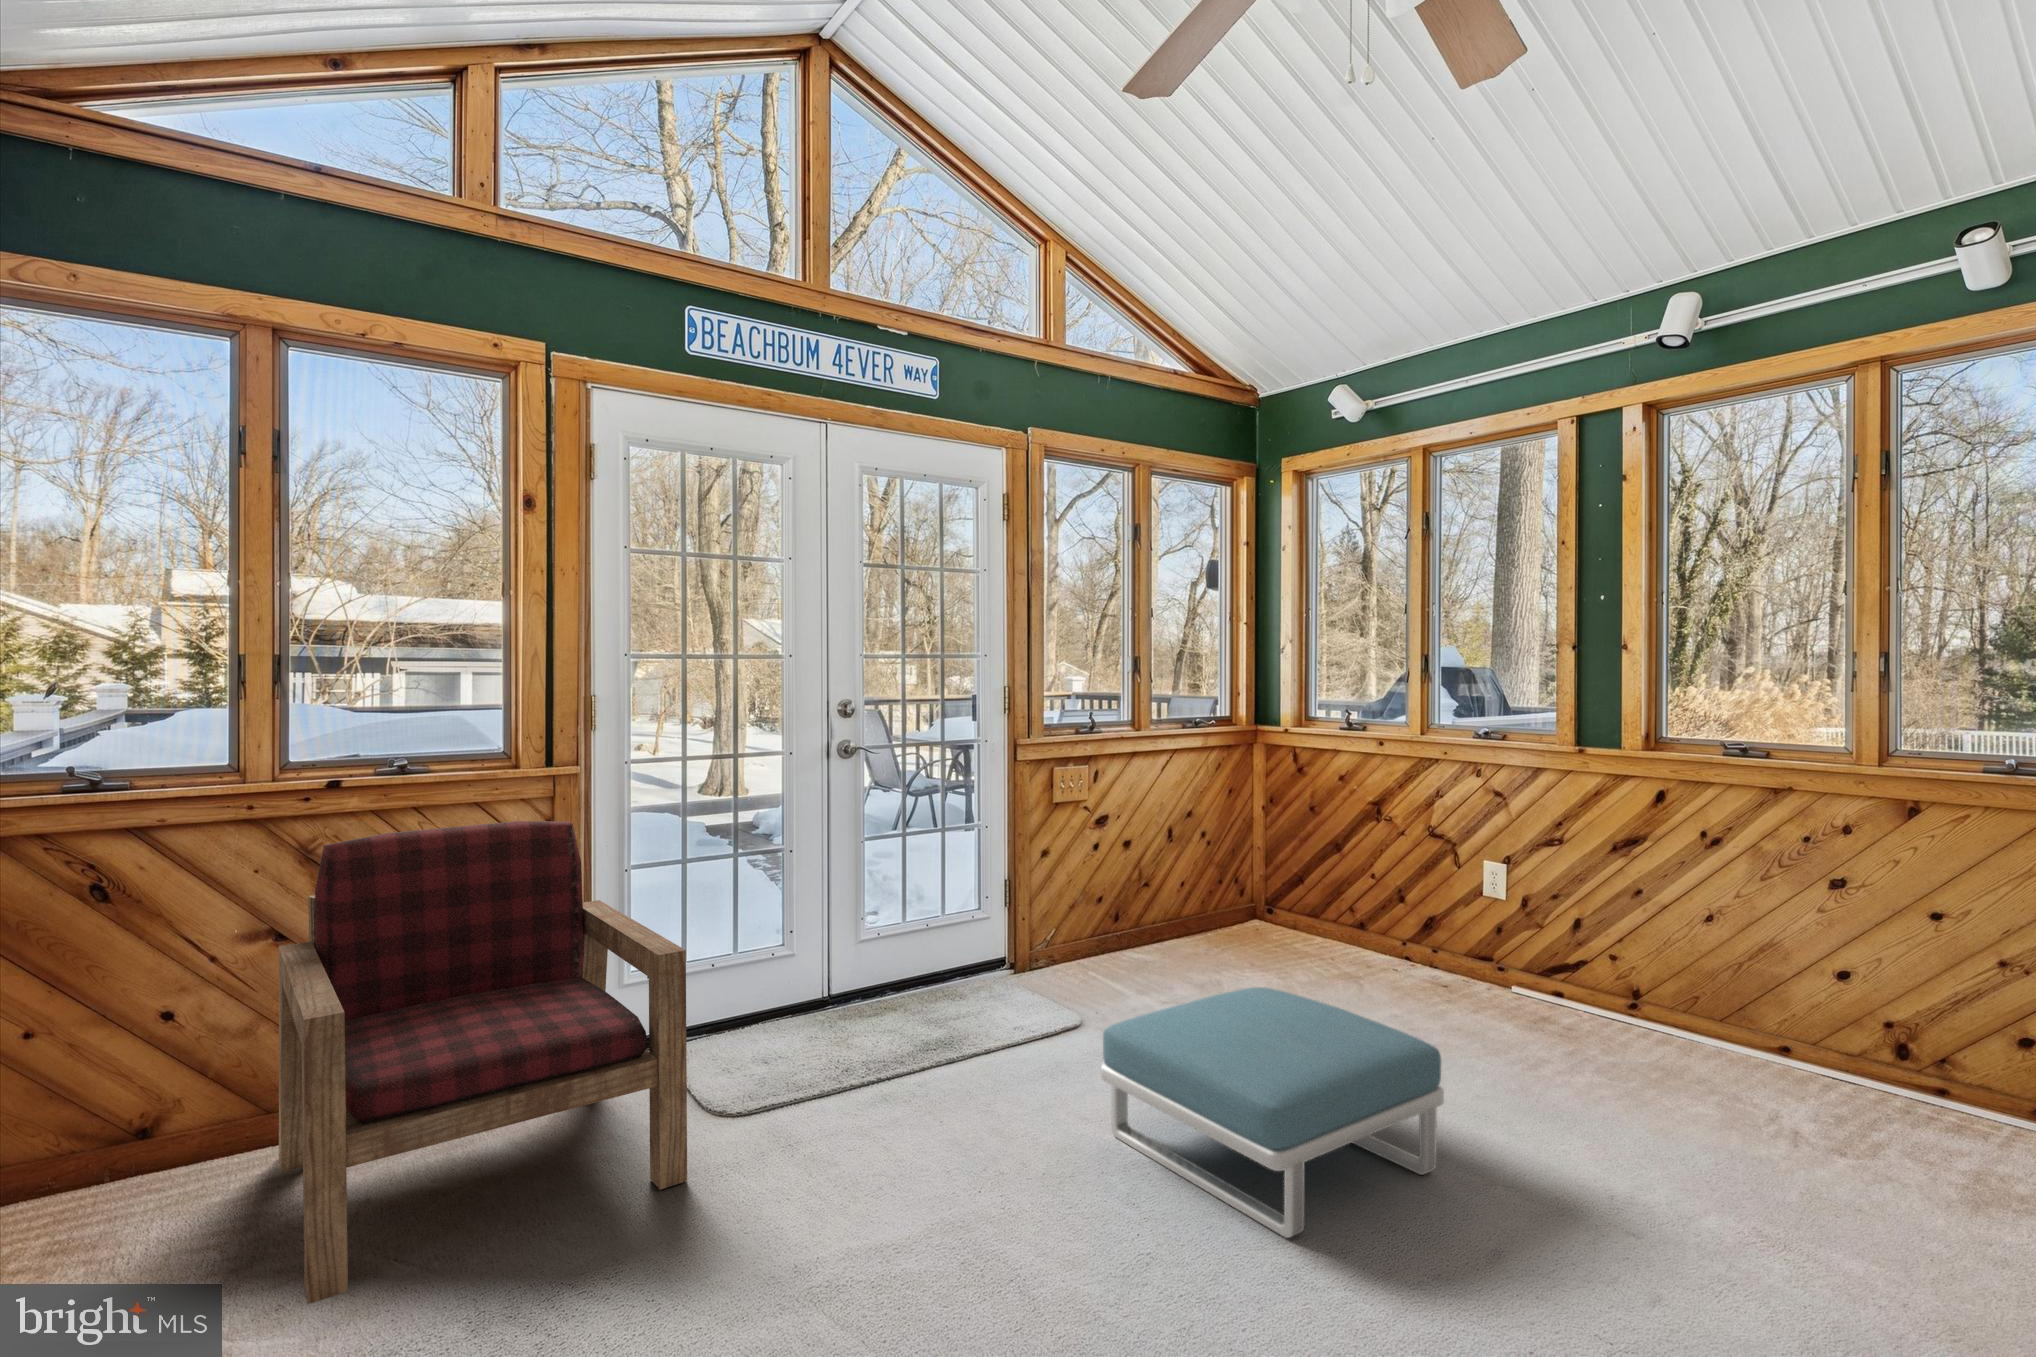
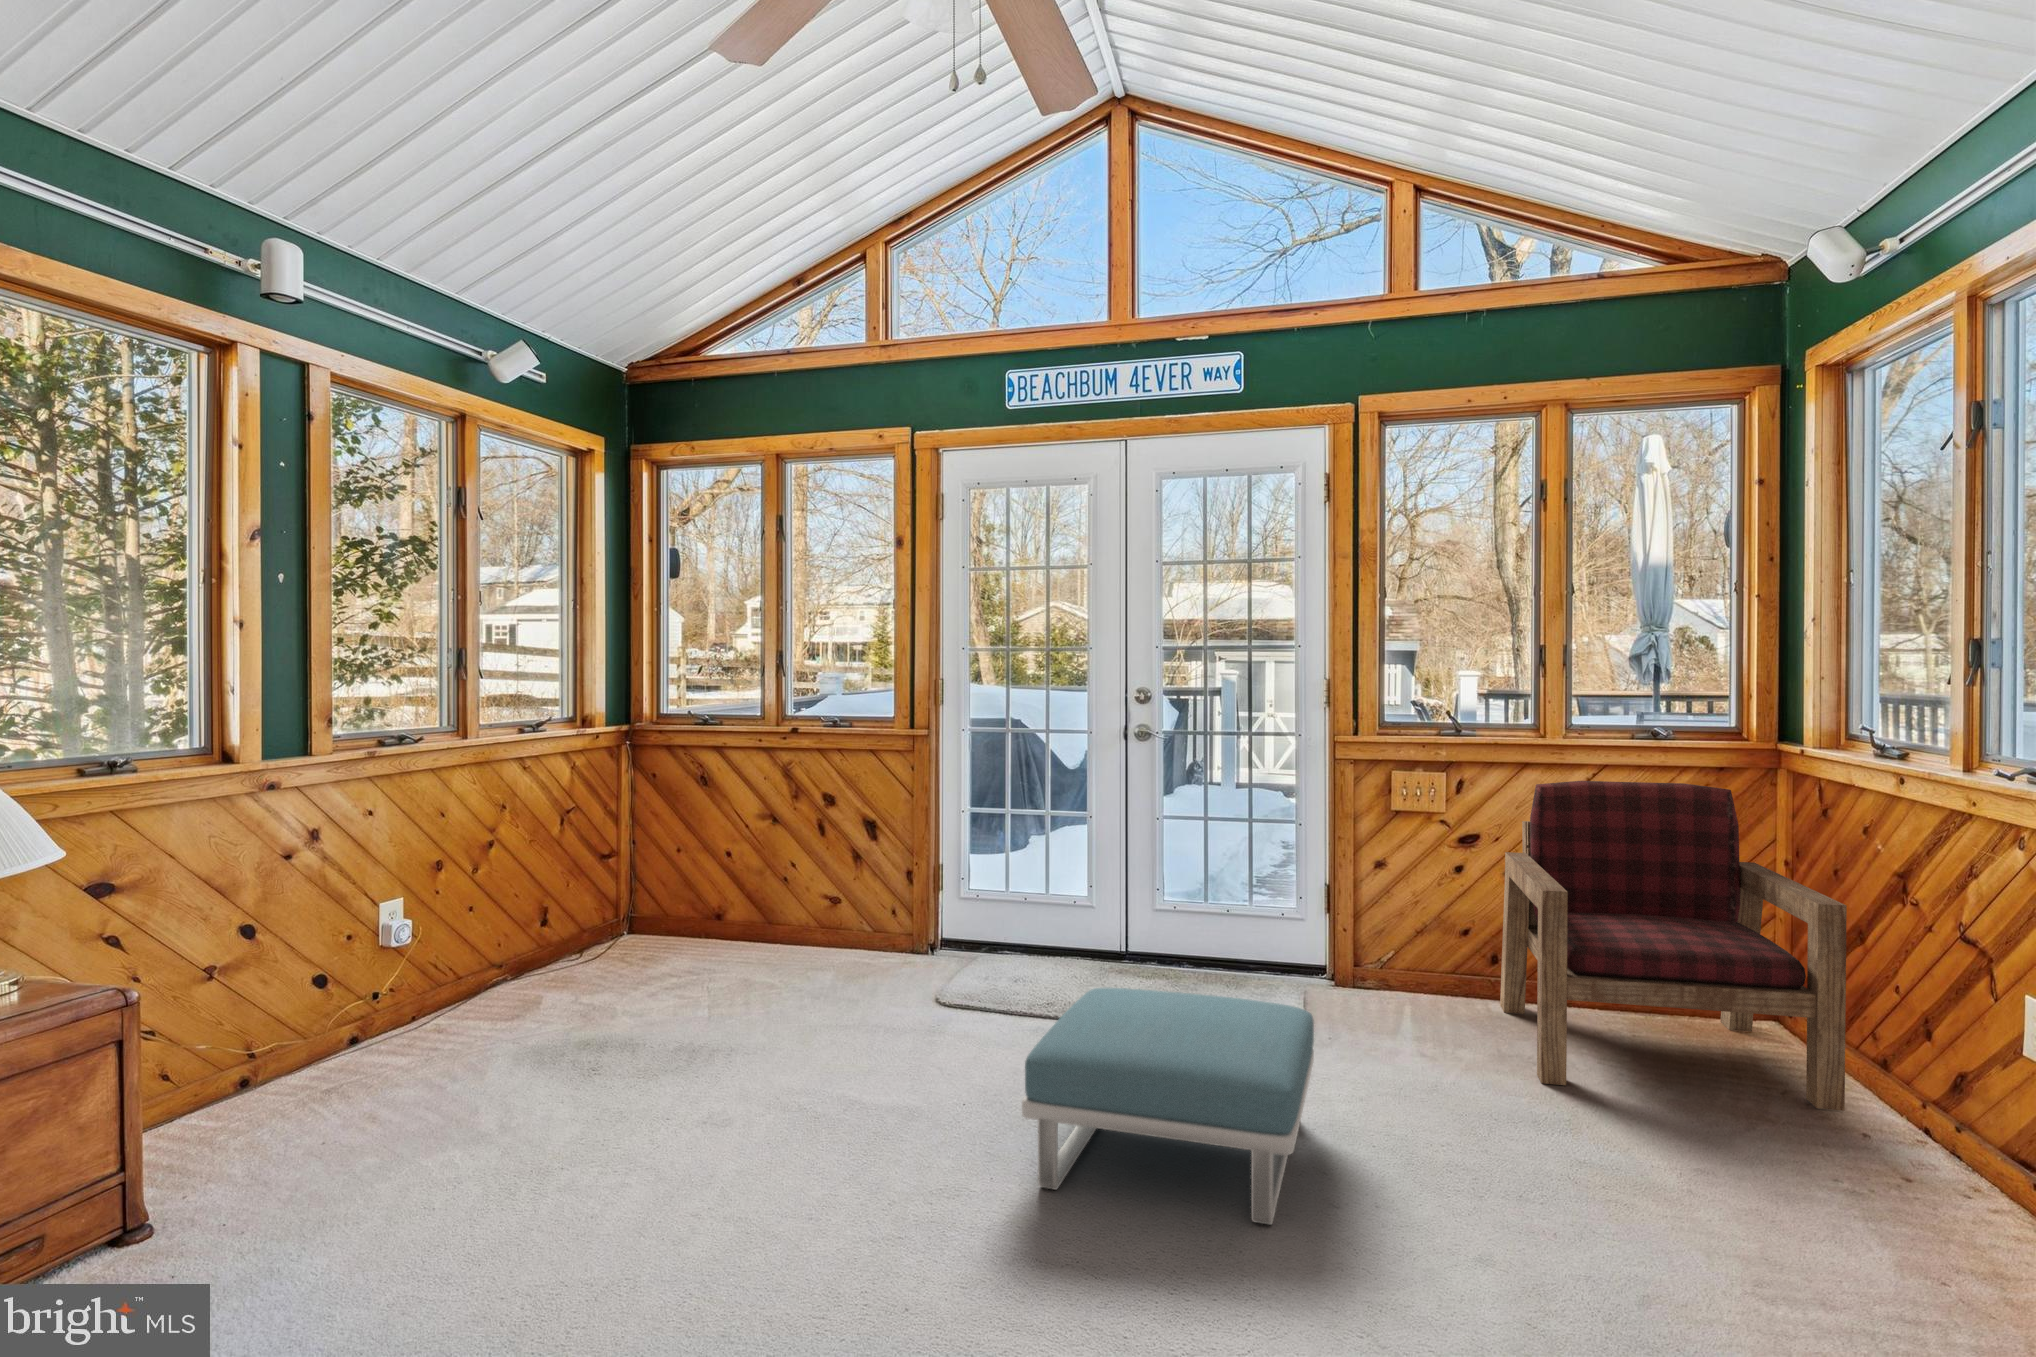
armchair: present [279,821,687,1304] -> present [1500,781,1847,1111]

